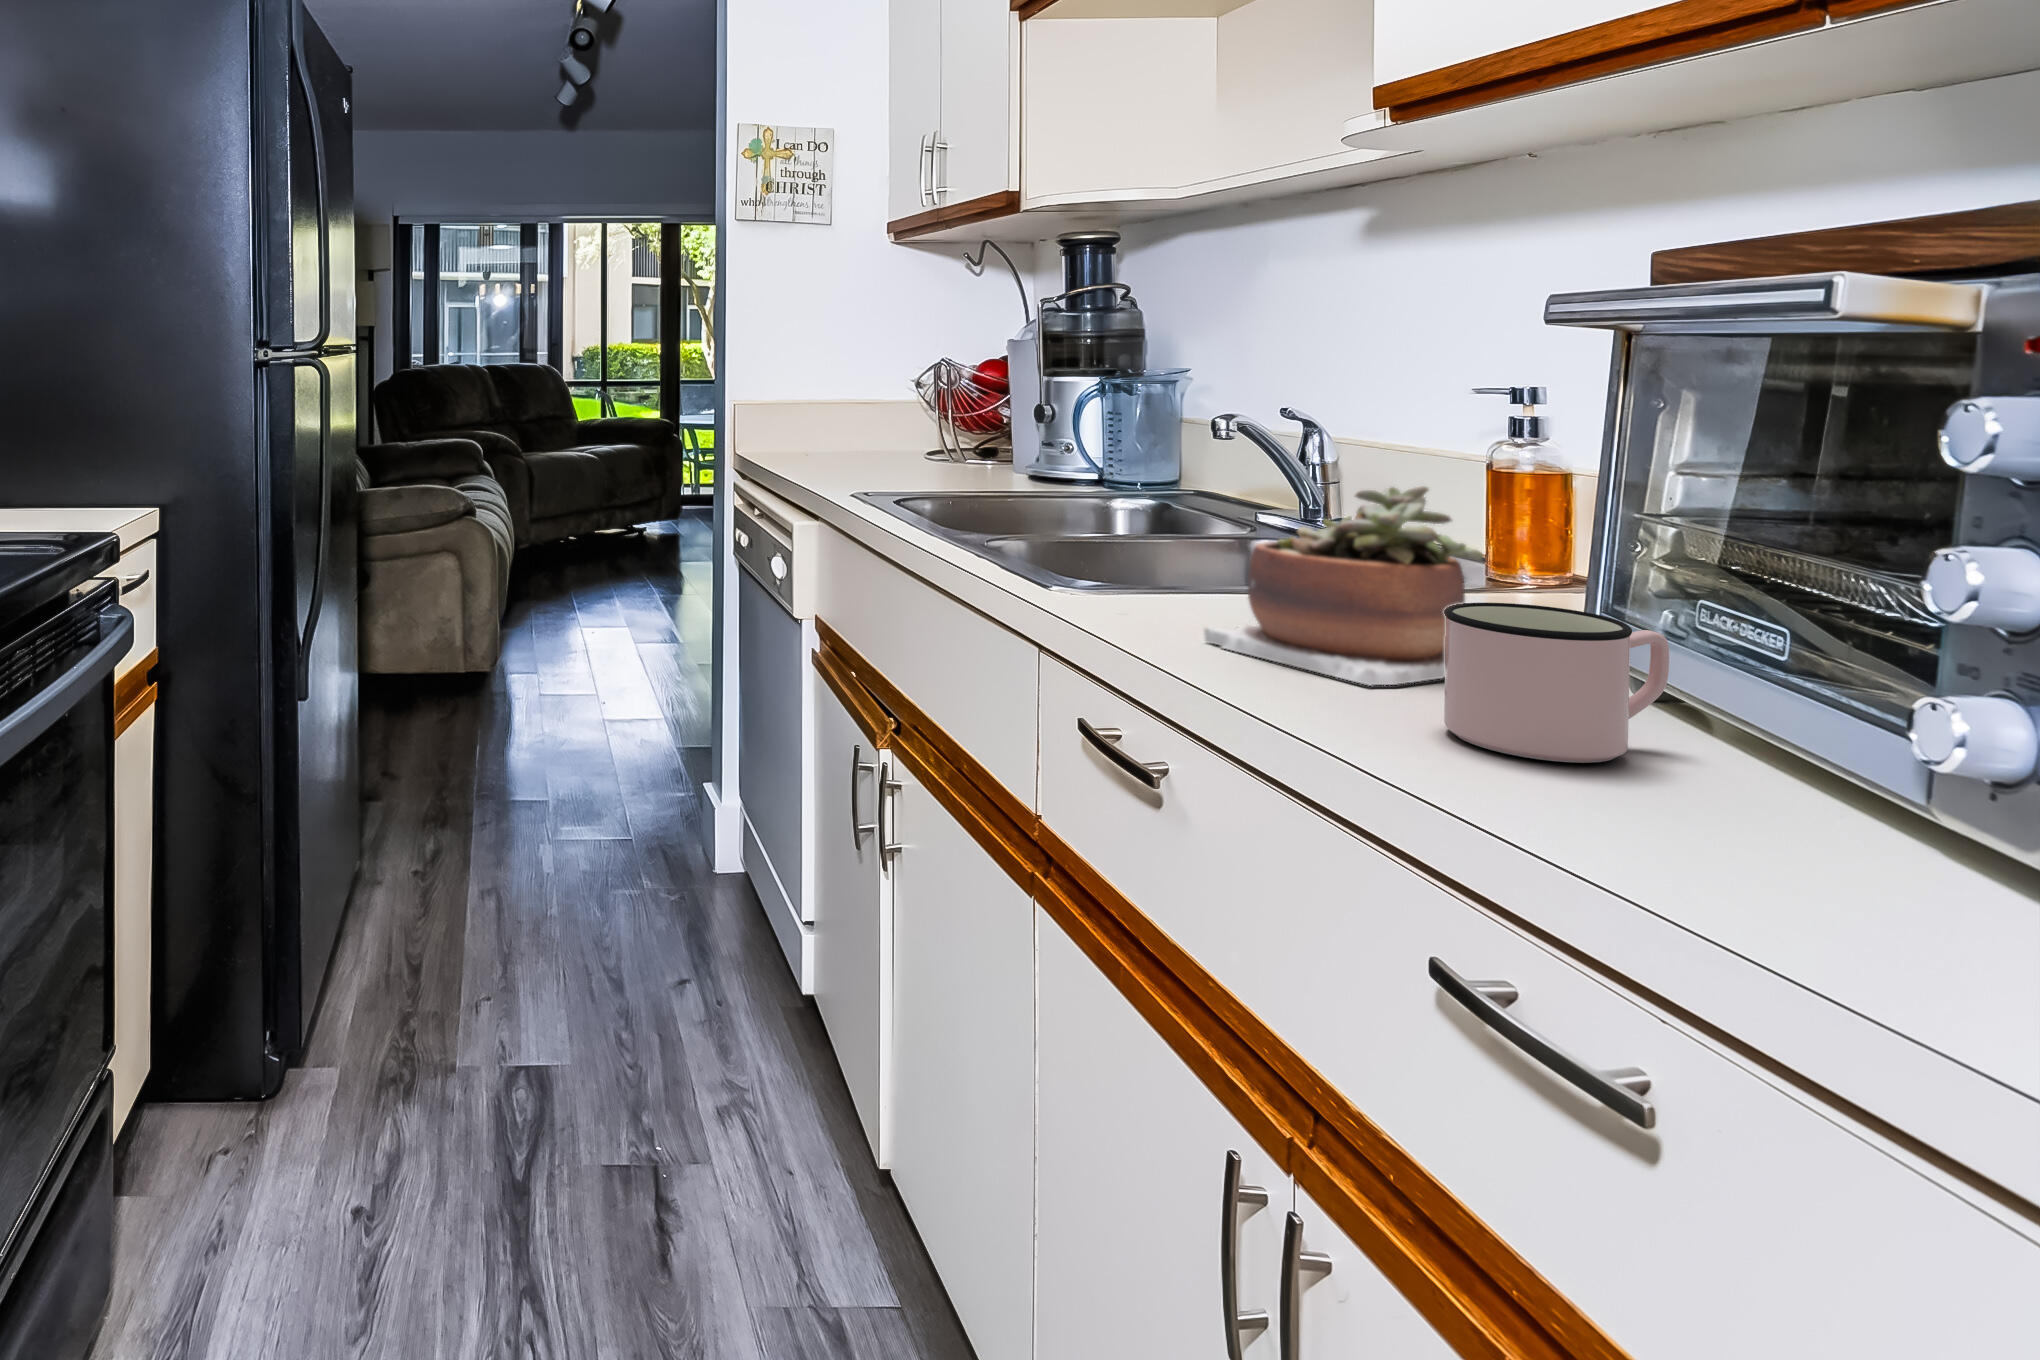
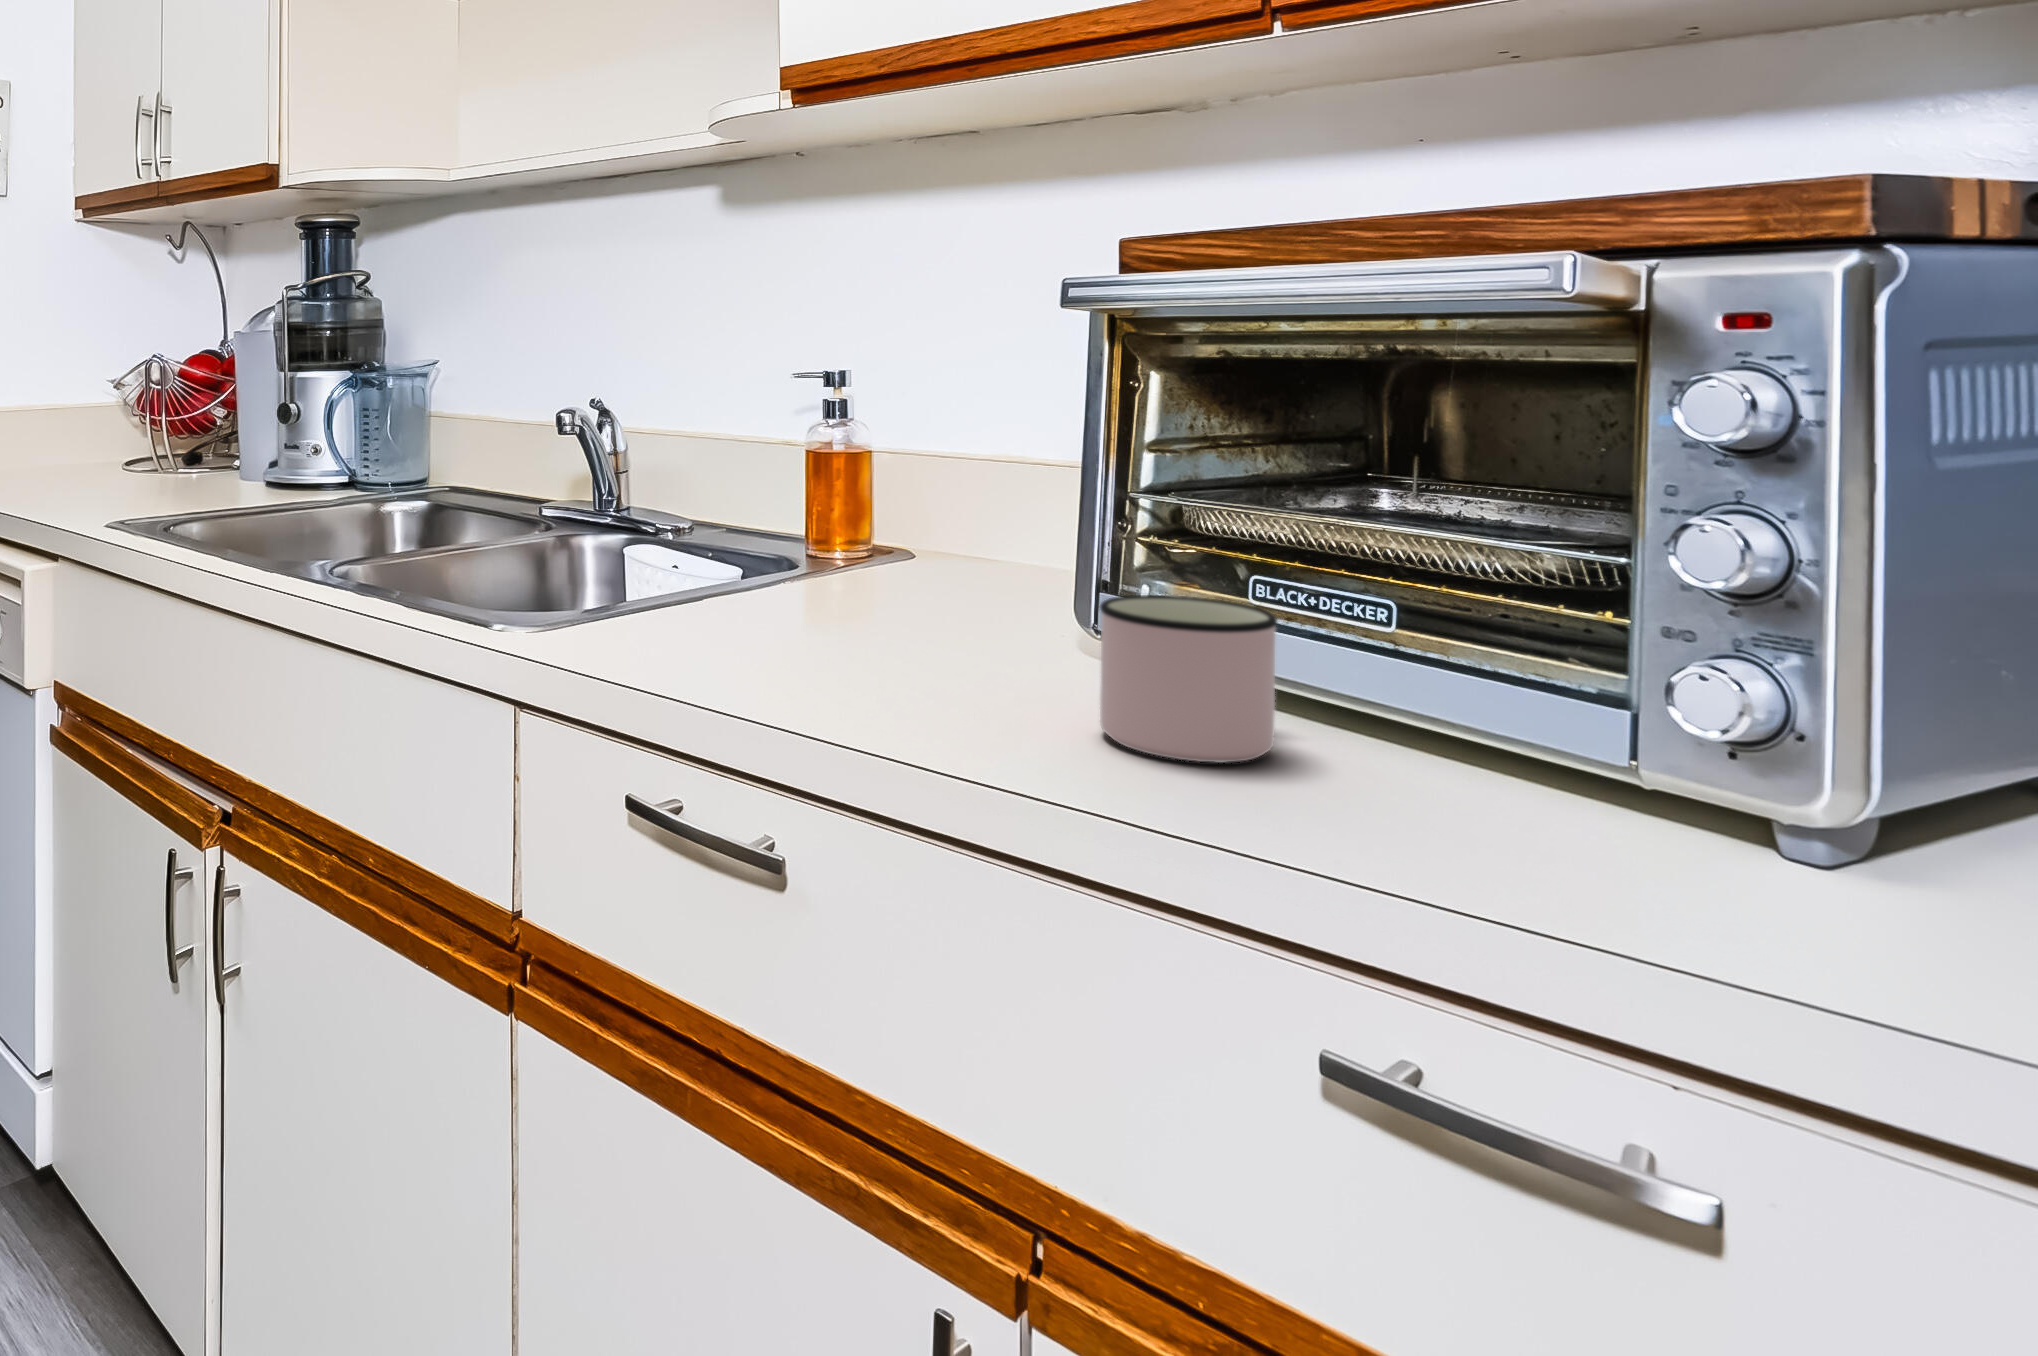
succulent plant: present [1204,486,1483,685] -> none [756,476,1021,700]

